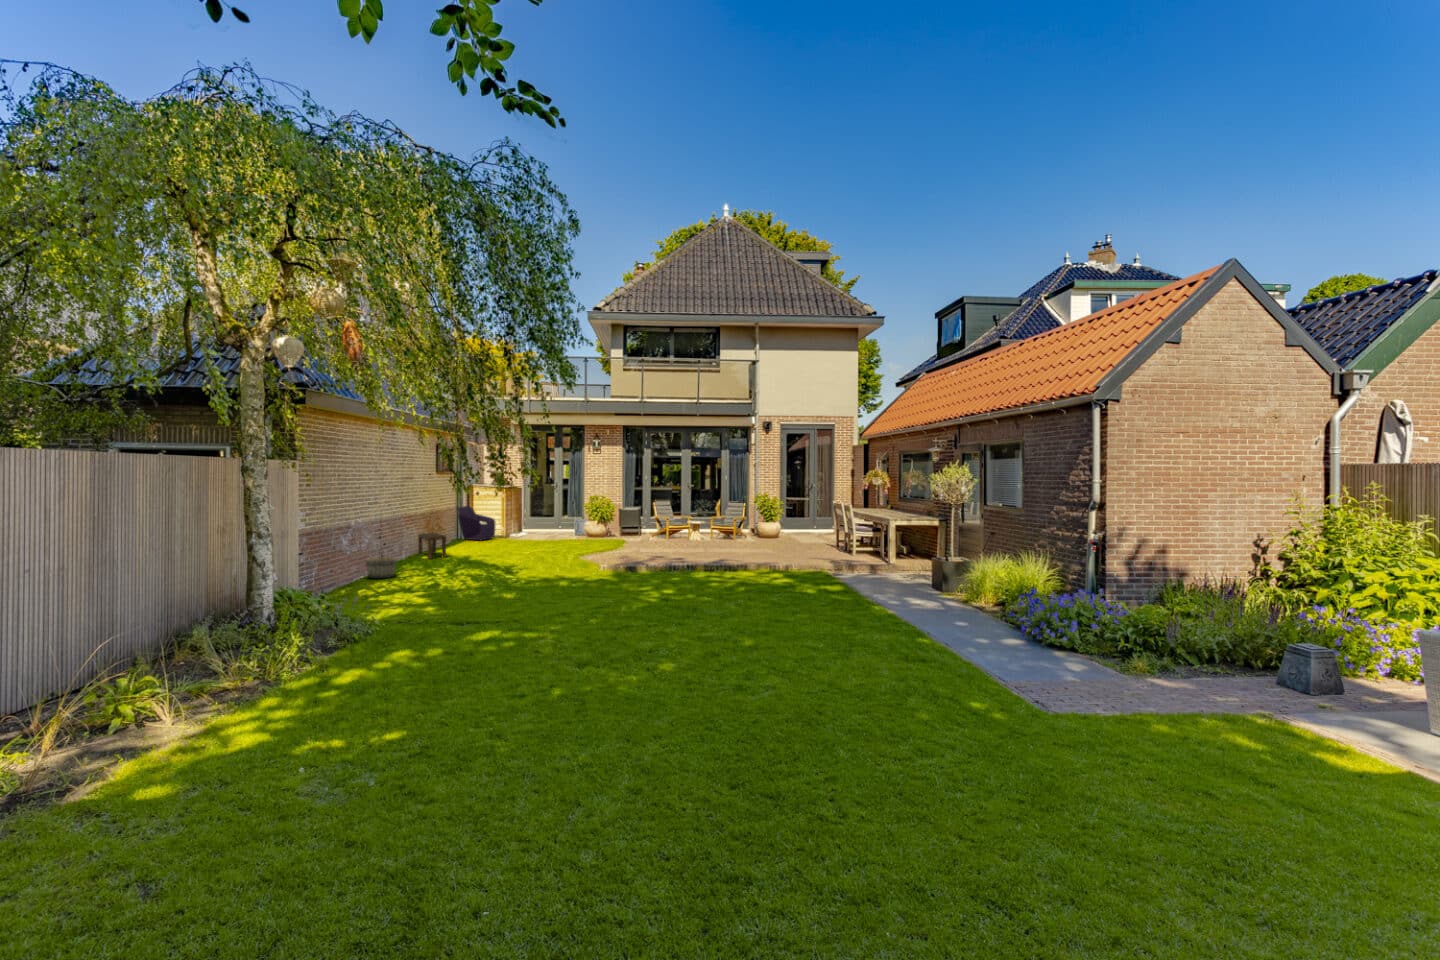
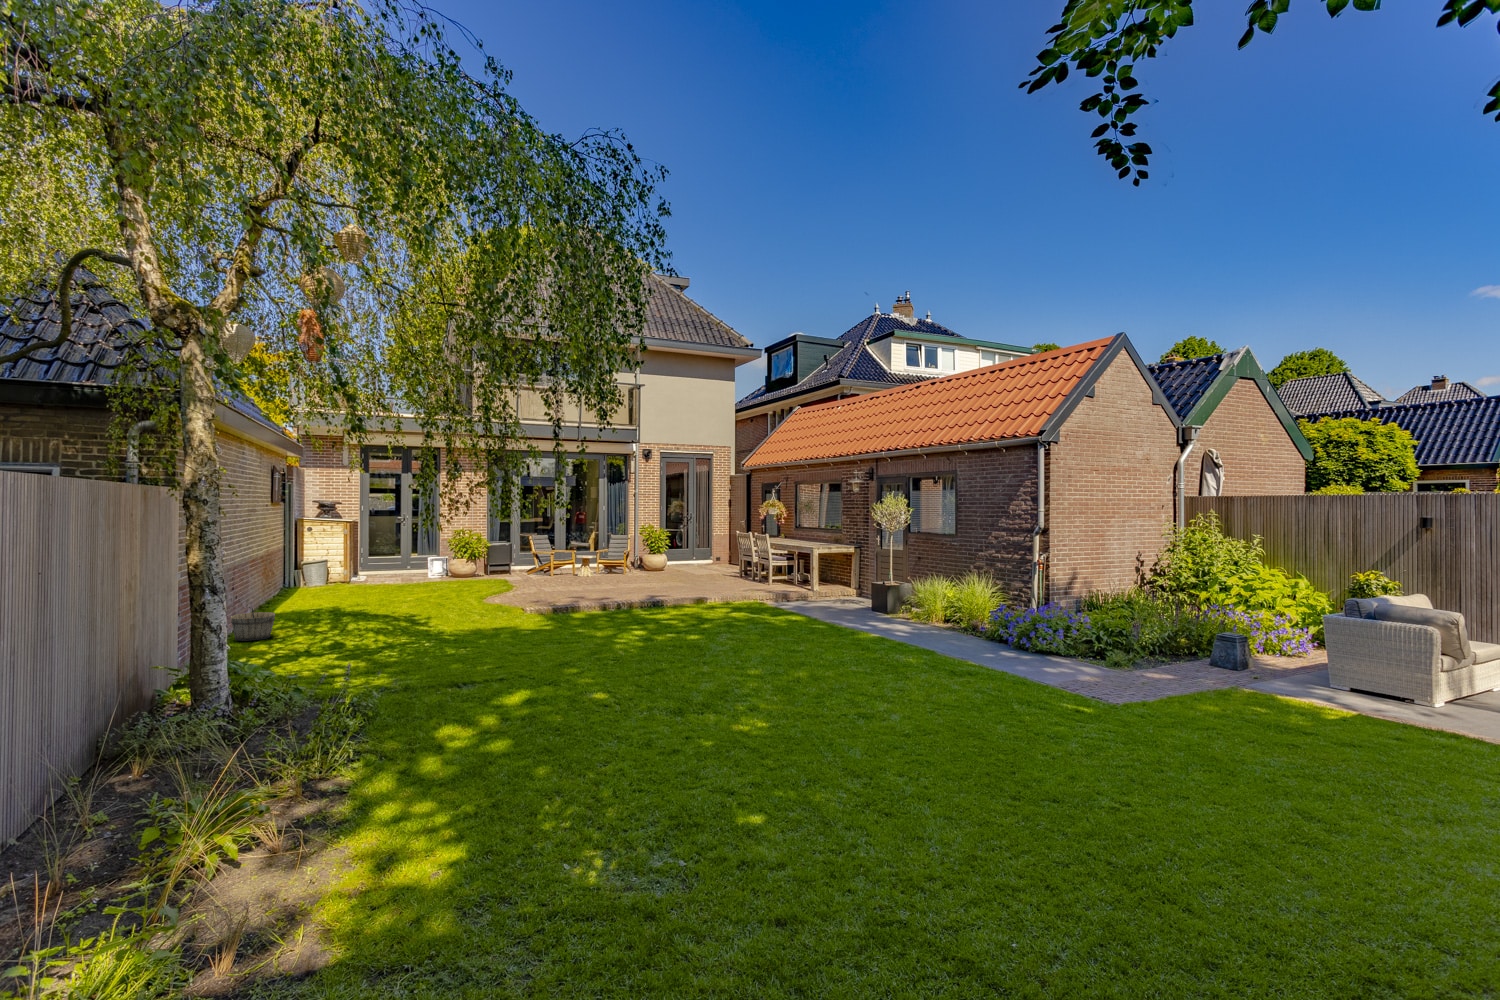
armchair: present [458,506,495,541] -> none [282,546,333,589]
bench: present [418,533,446,559] -> none [258,580,306,614]

